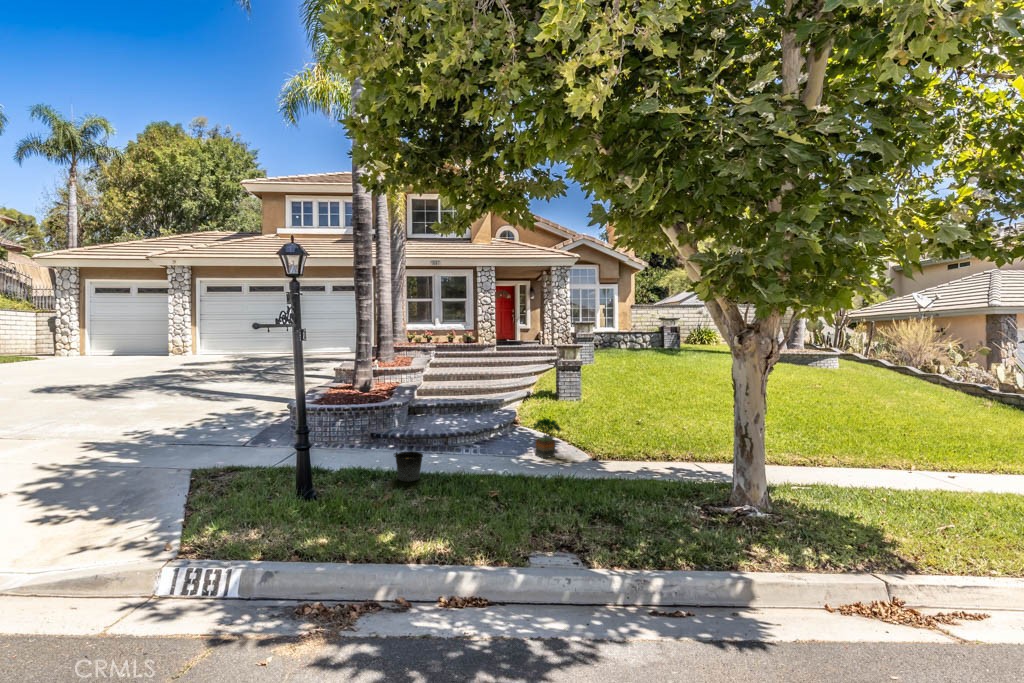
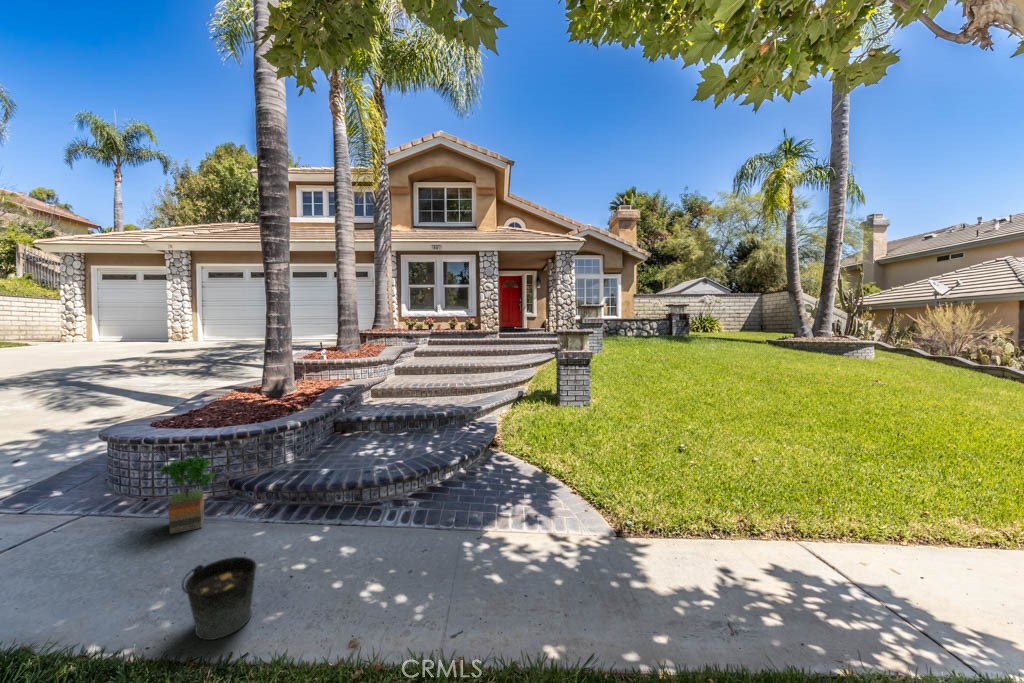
potted tree: present [534,418,561,458] -> present [159,456,214,534]

